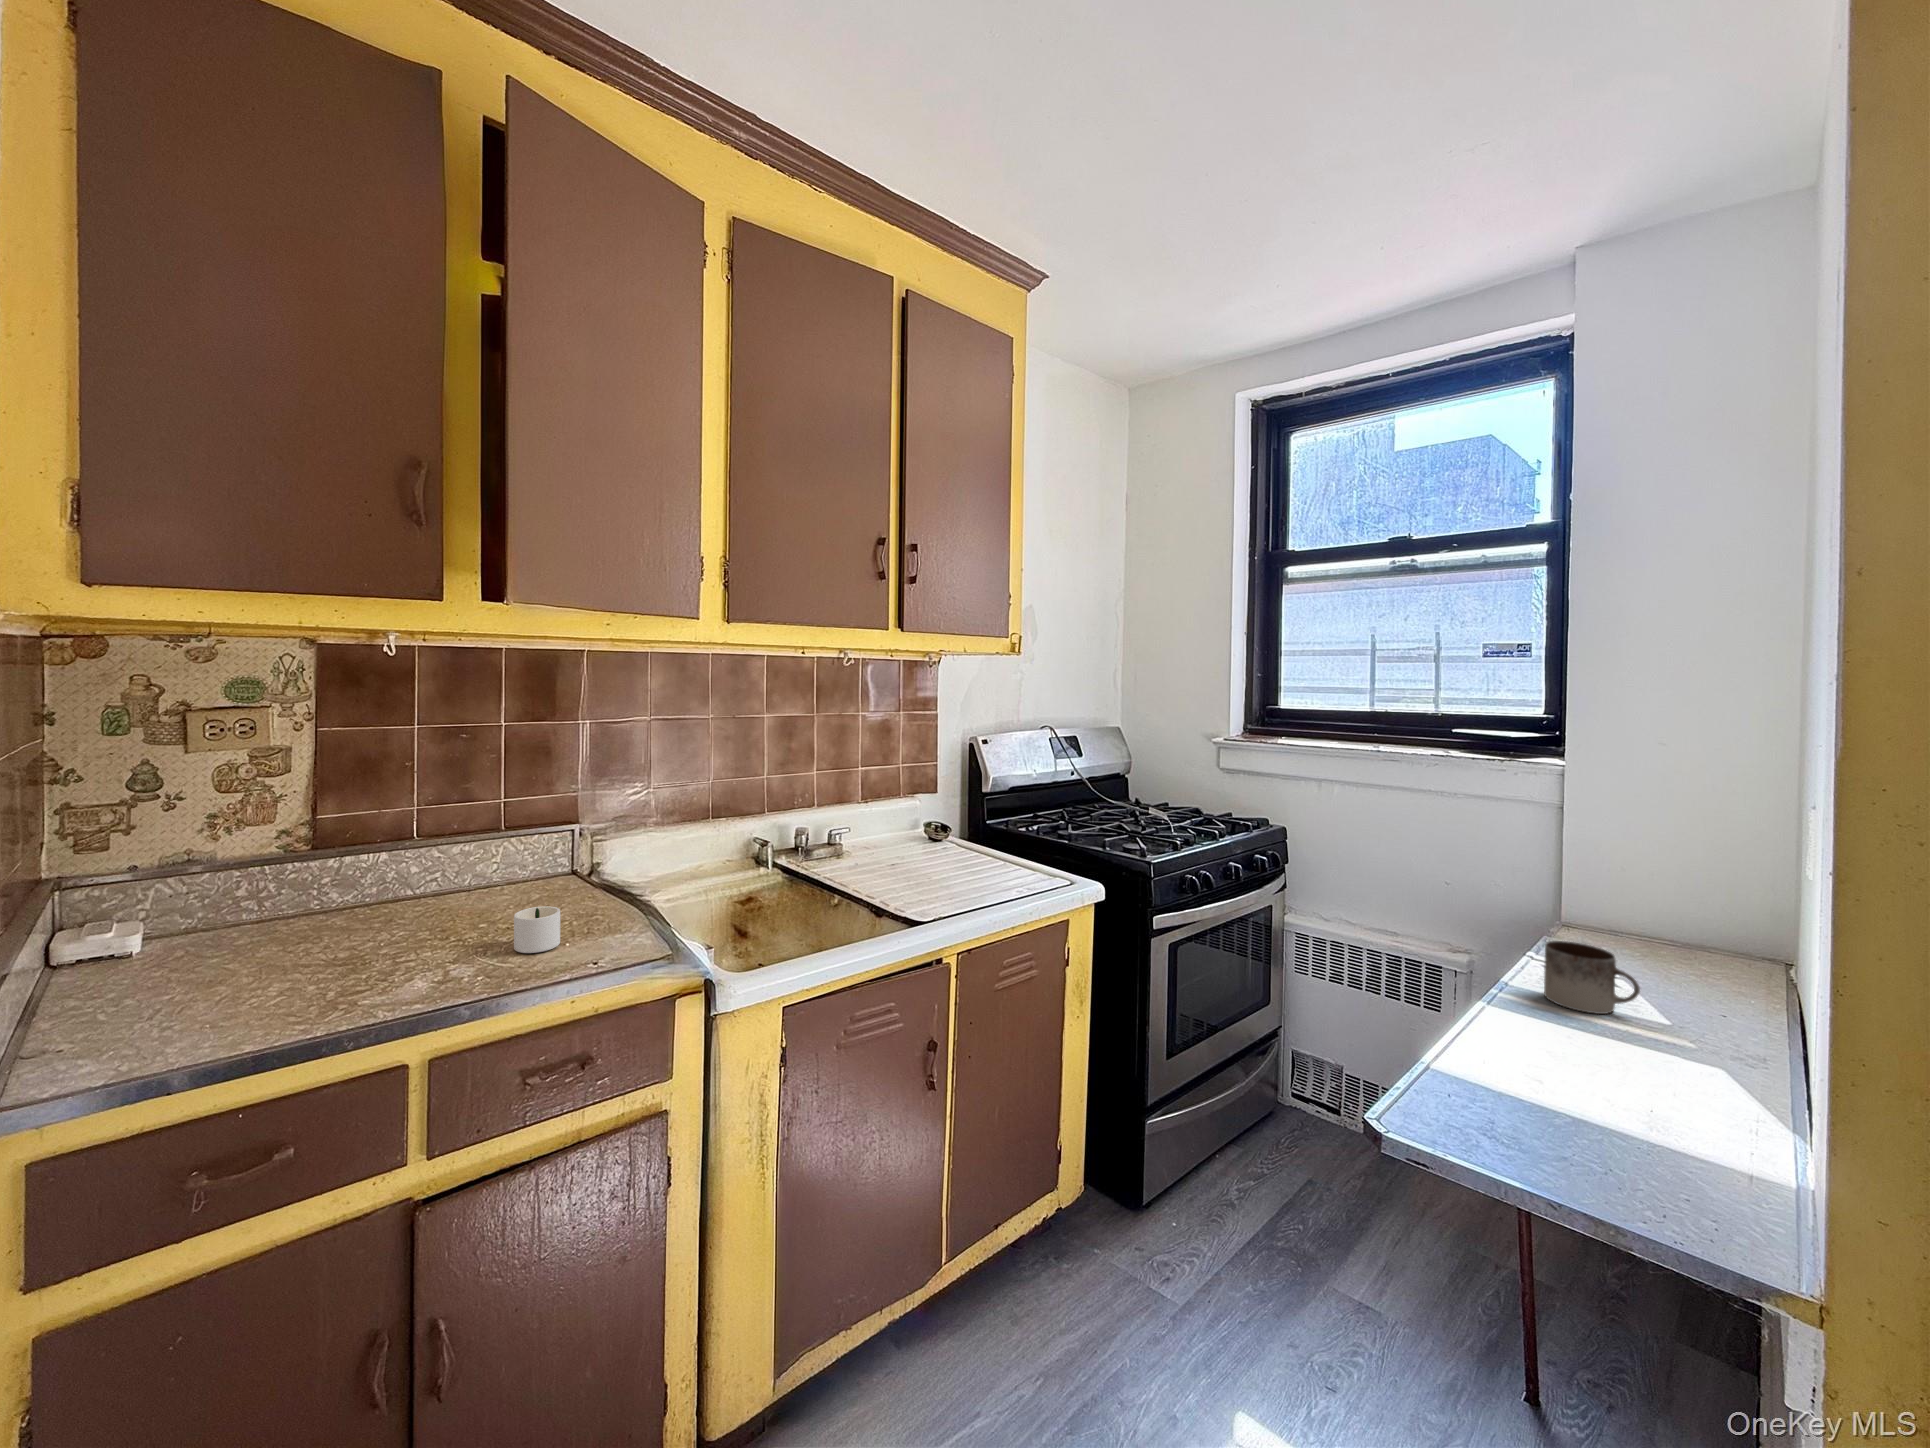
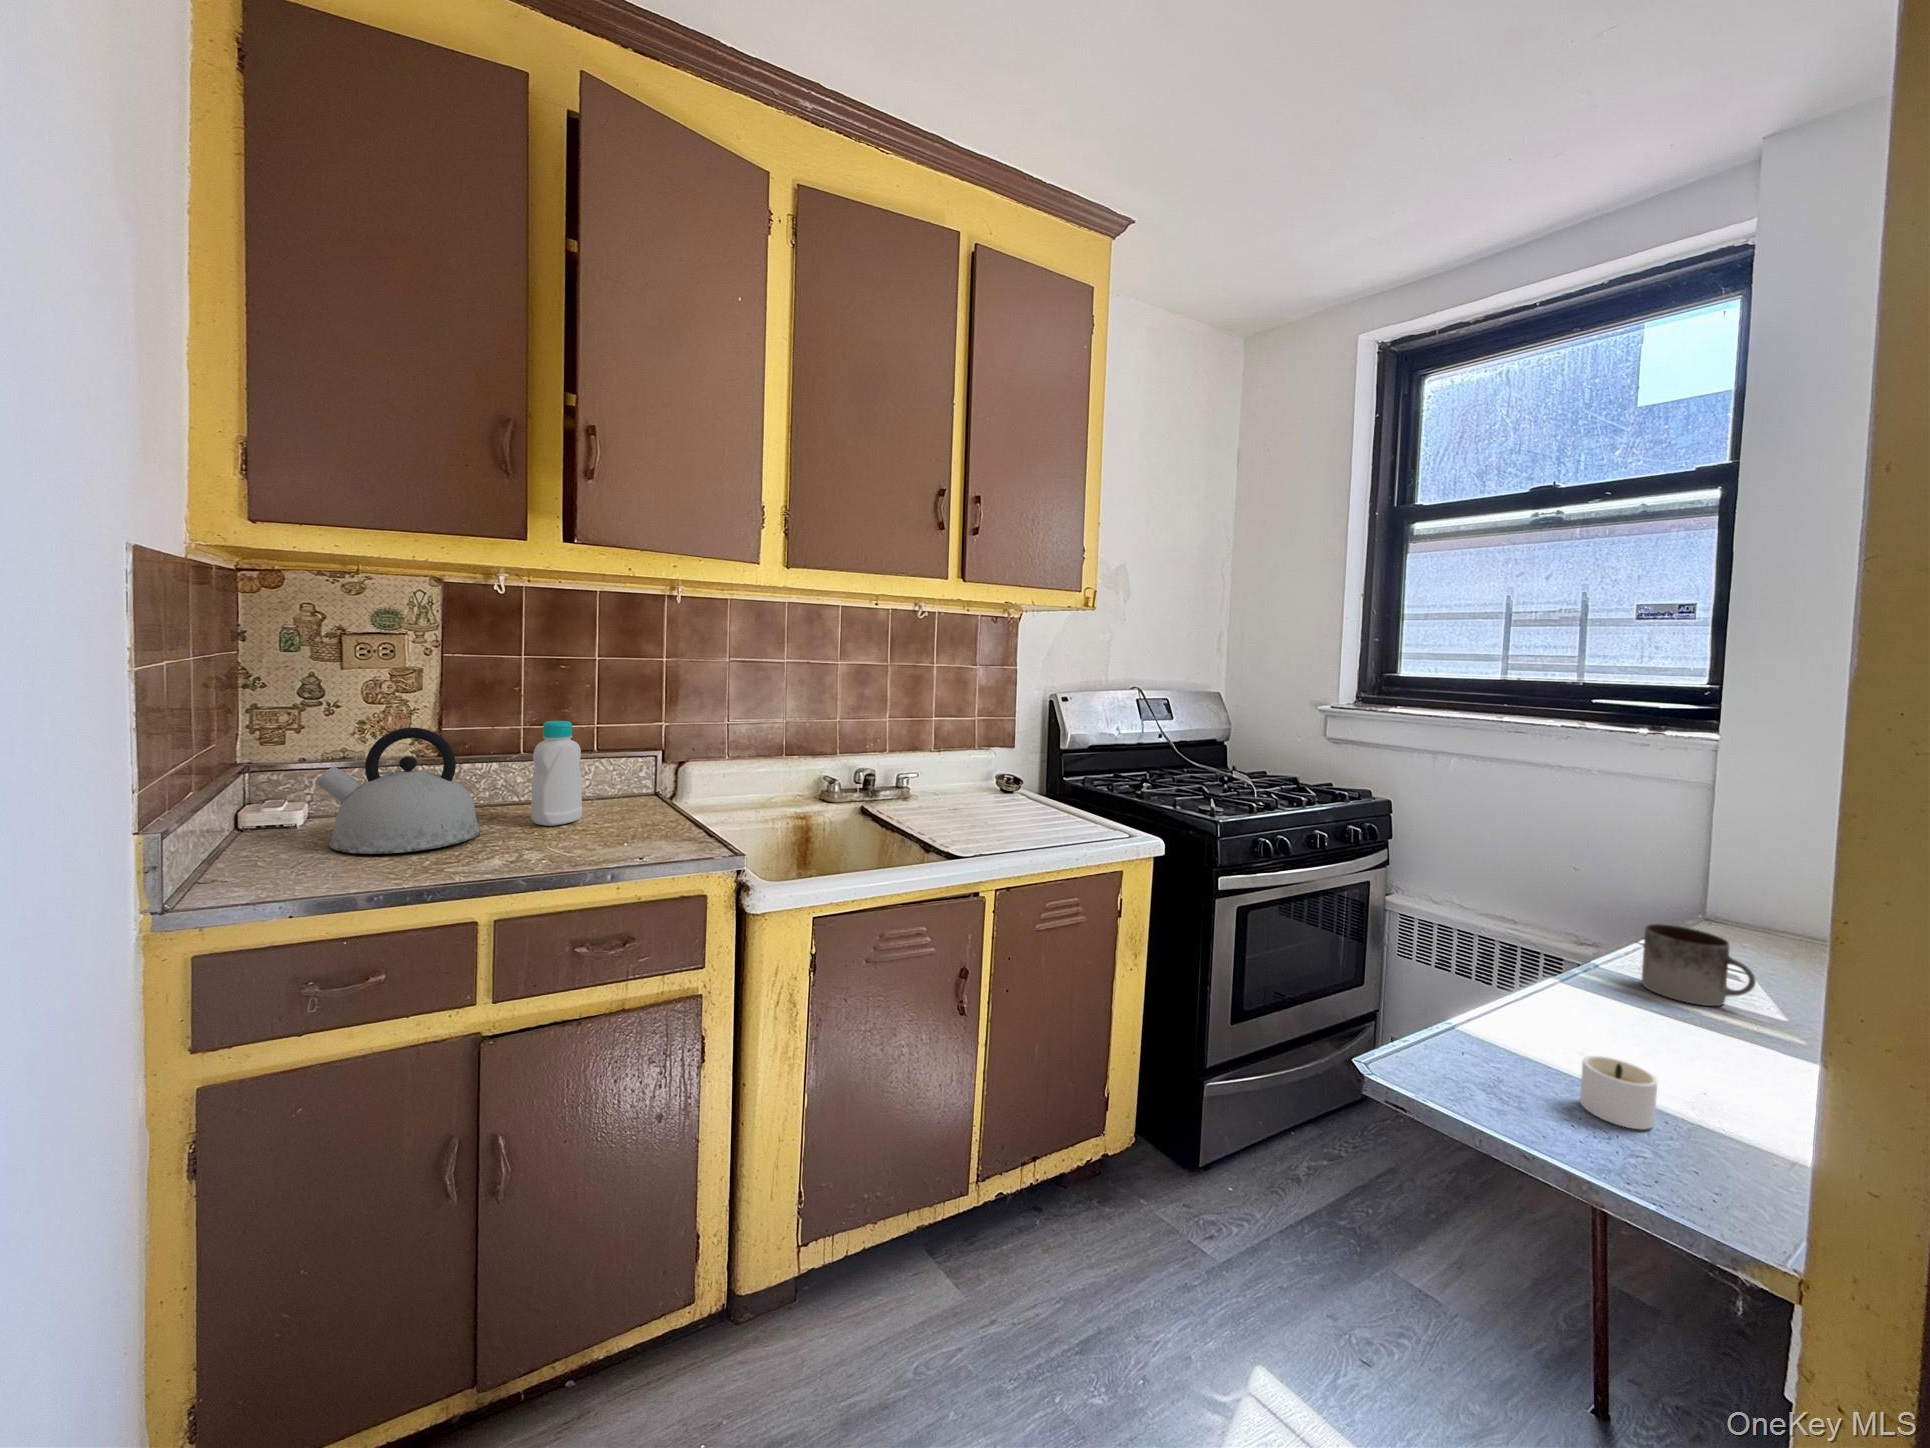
bottle: none [442,802,503,926] -> present [531,721,583,826]
kettle: none [166,826,385,990] -> present [315,727,480,854]
candle: present [514,906,560,953] -> present [1580,1056,1657,1129]

